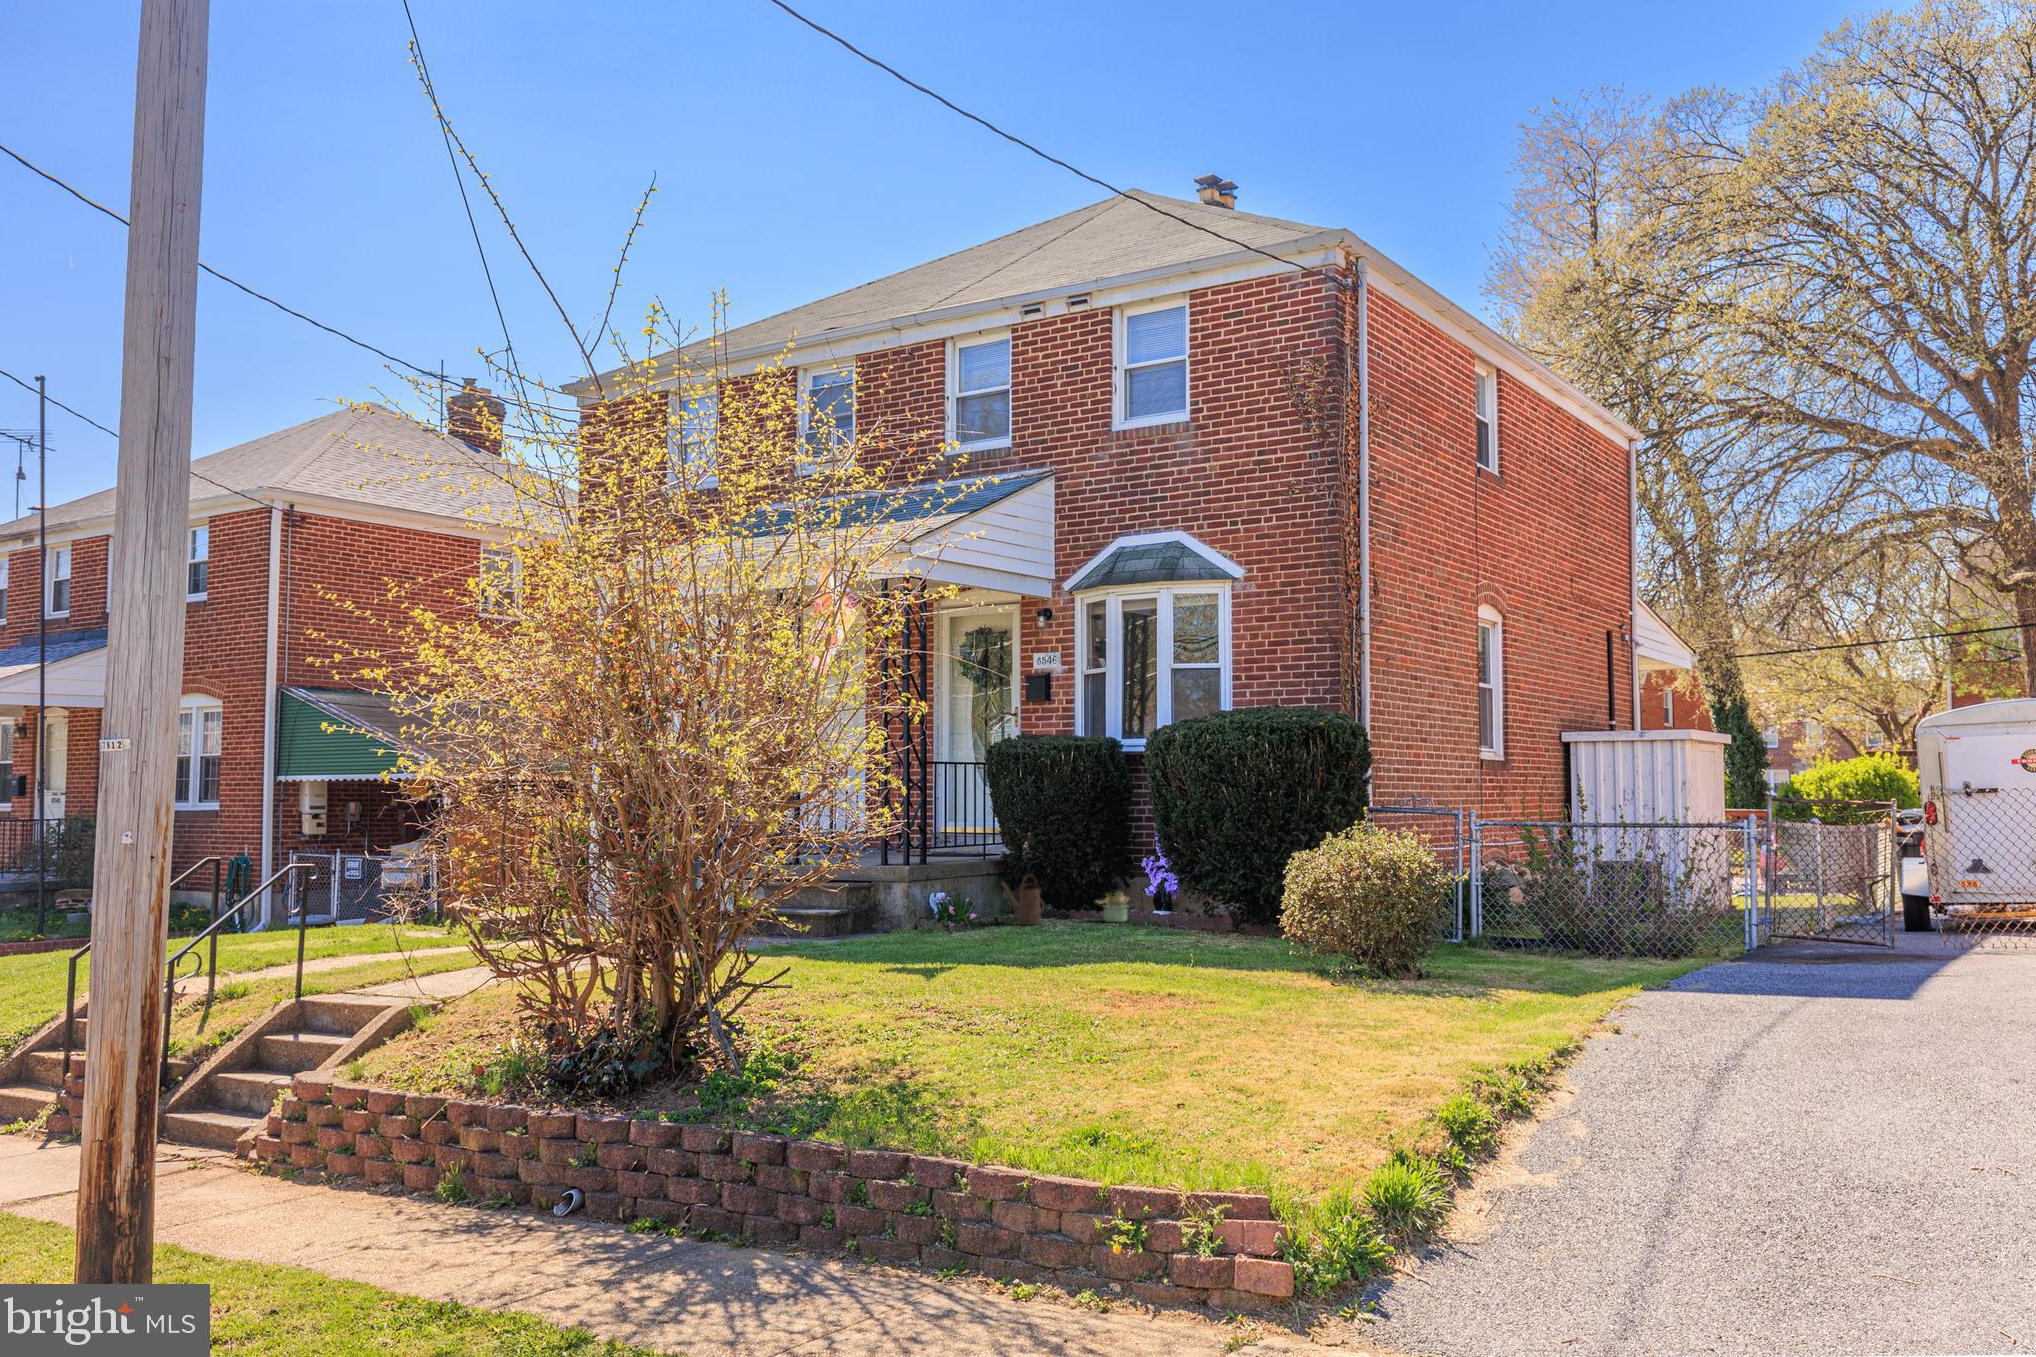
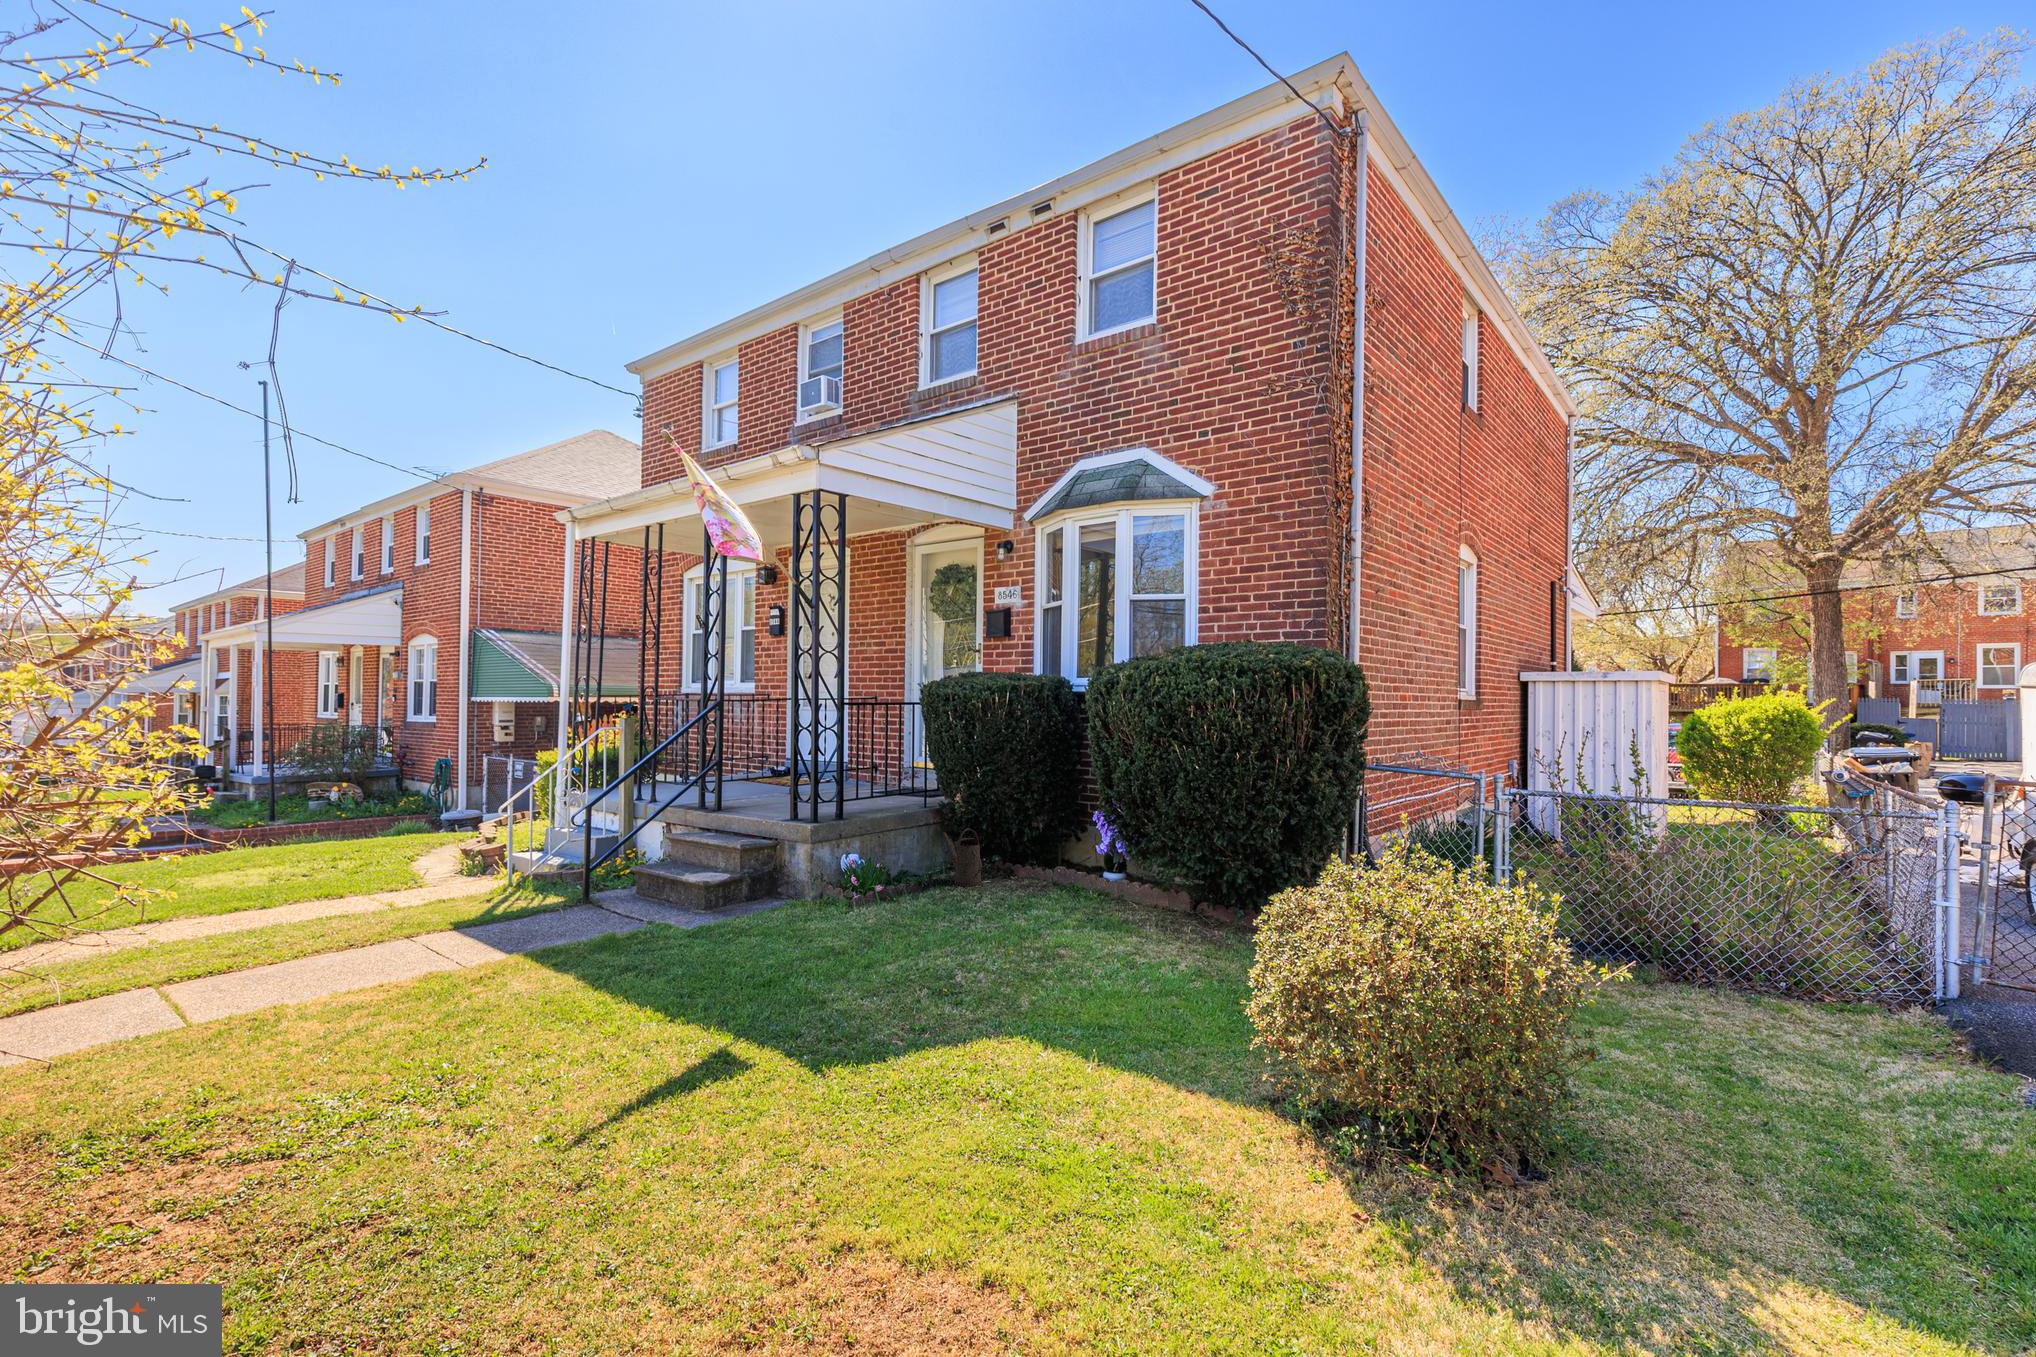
decorative plant: present [1097,892,1129,922] -> none [1044,847,1083,882]

